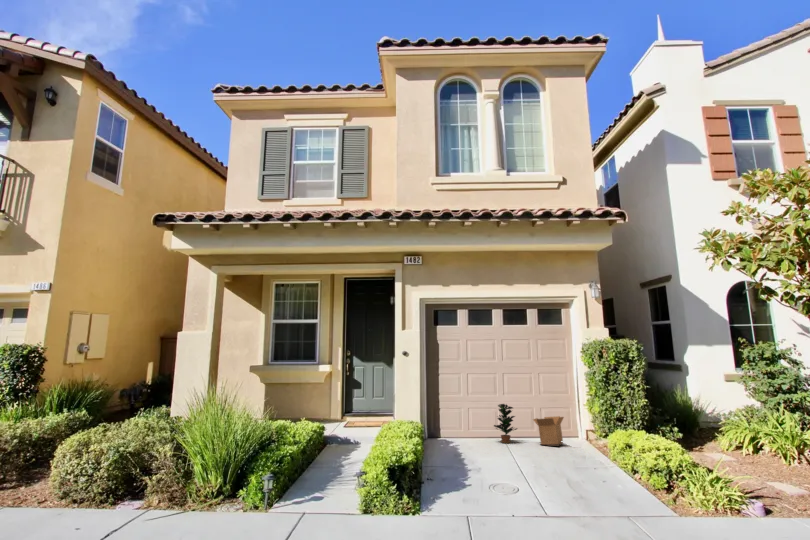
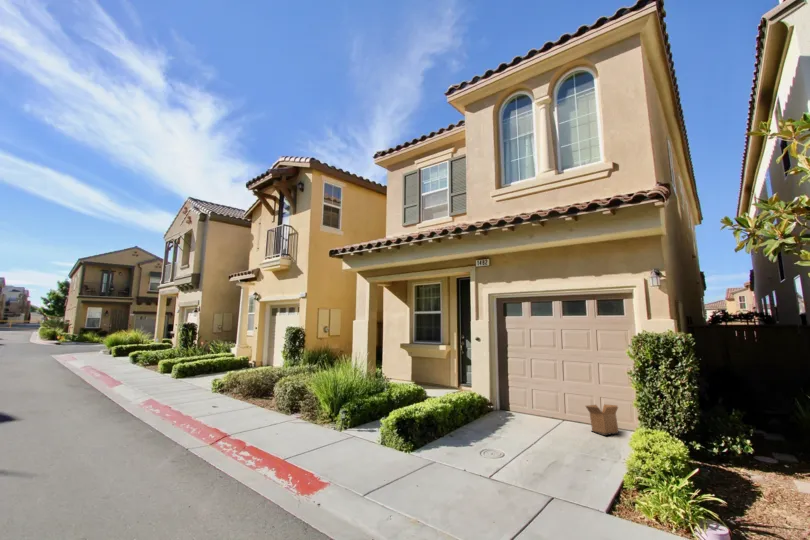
potted plant: present [494,404,517,443] -> none [549,388,571,425]

